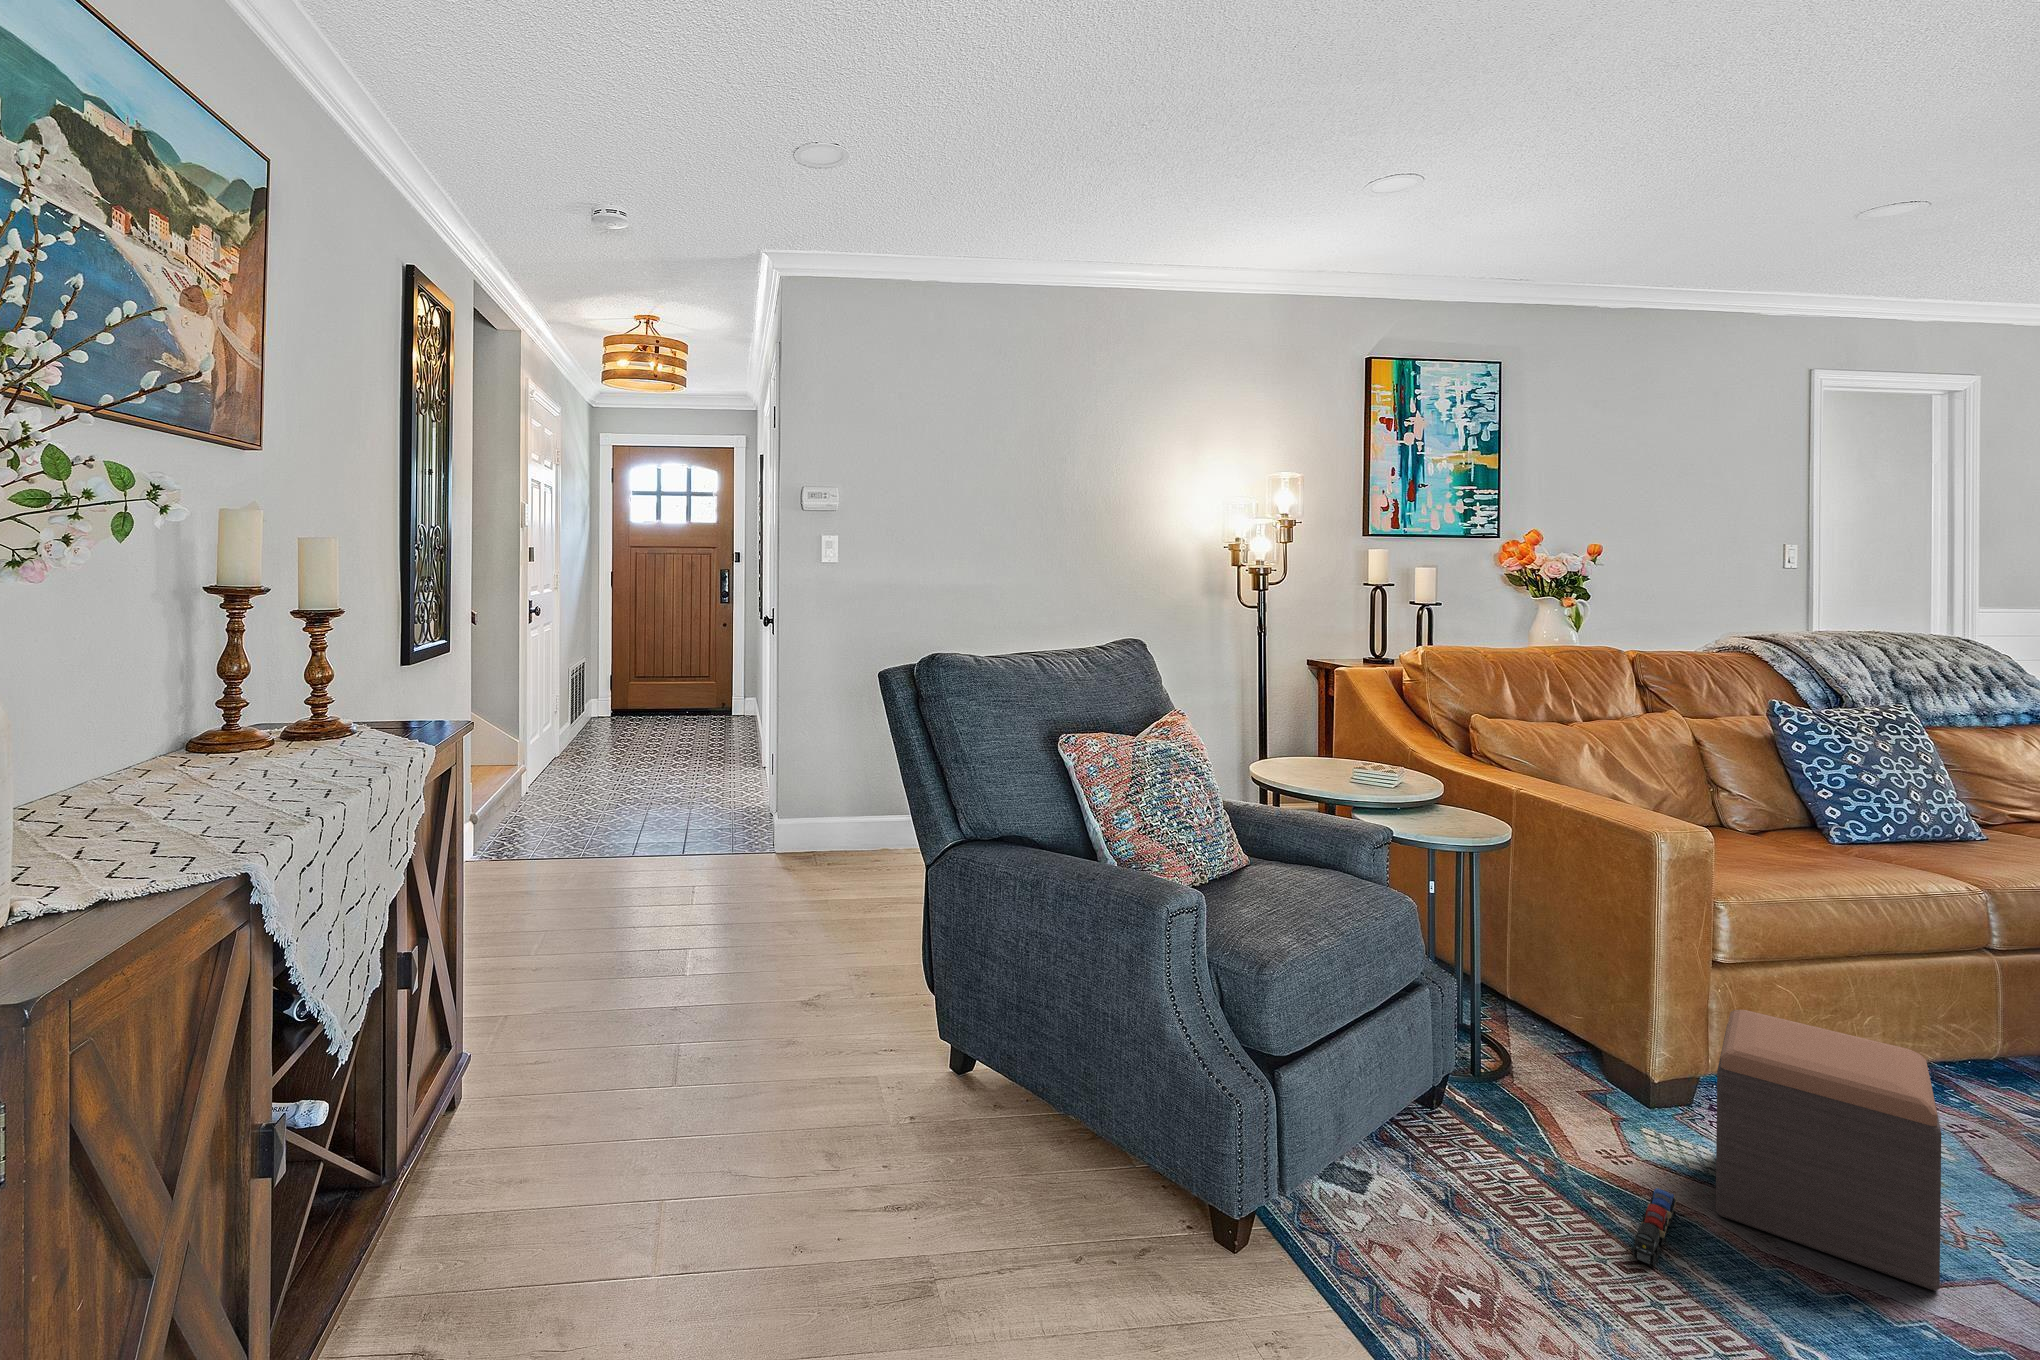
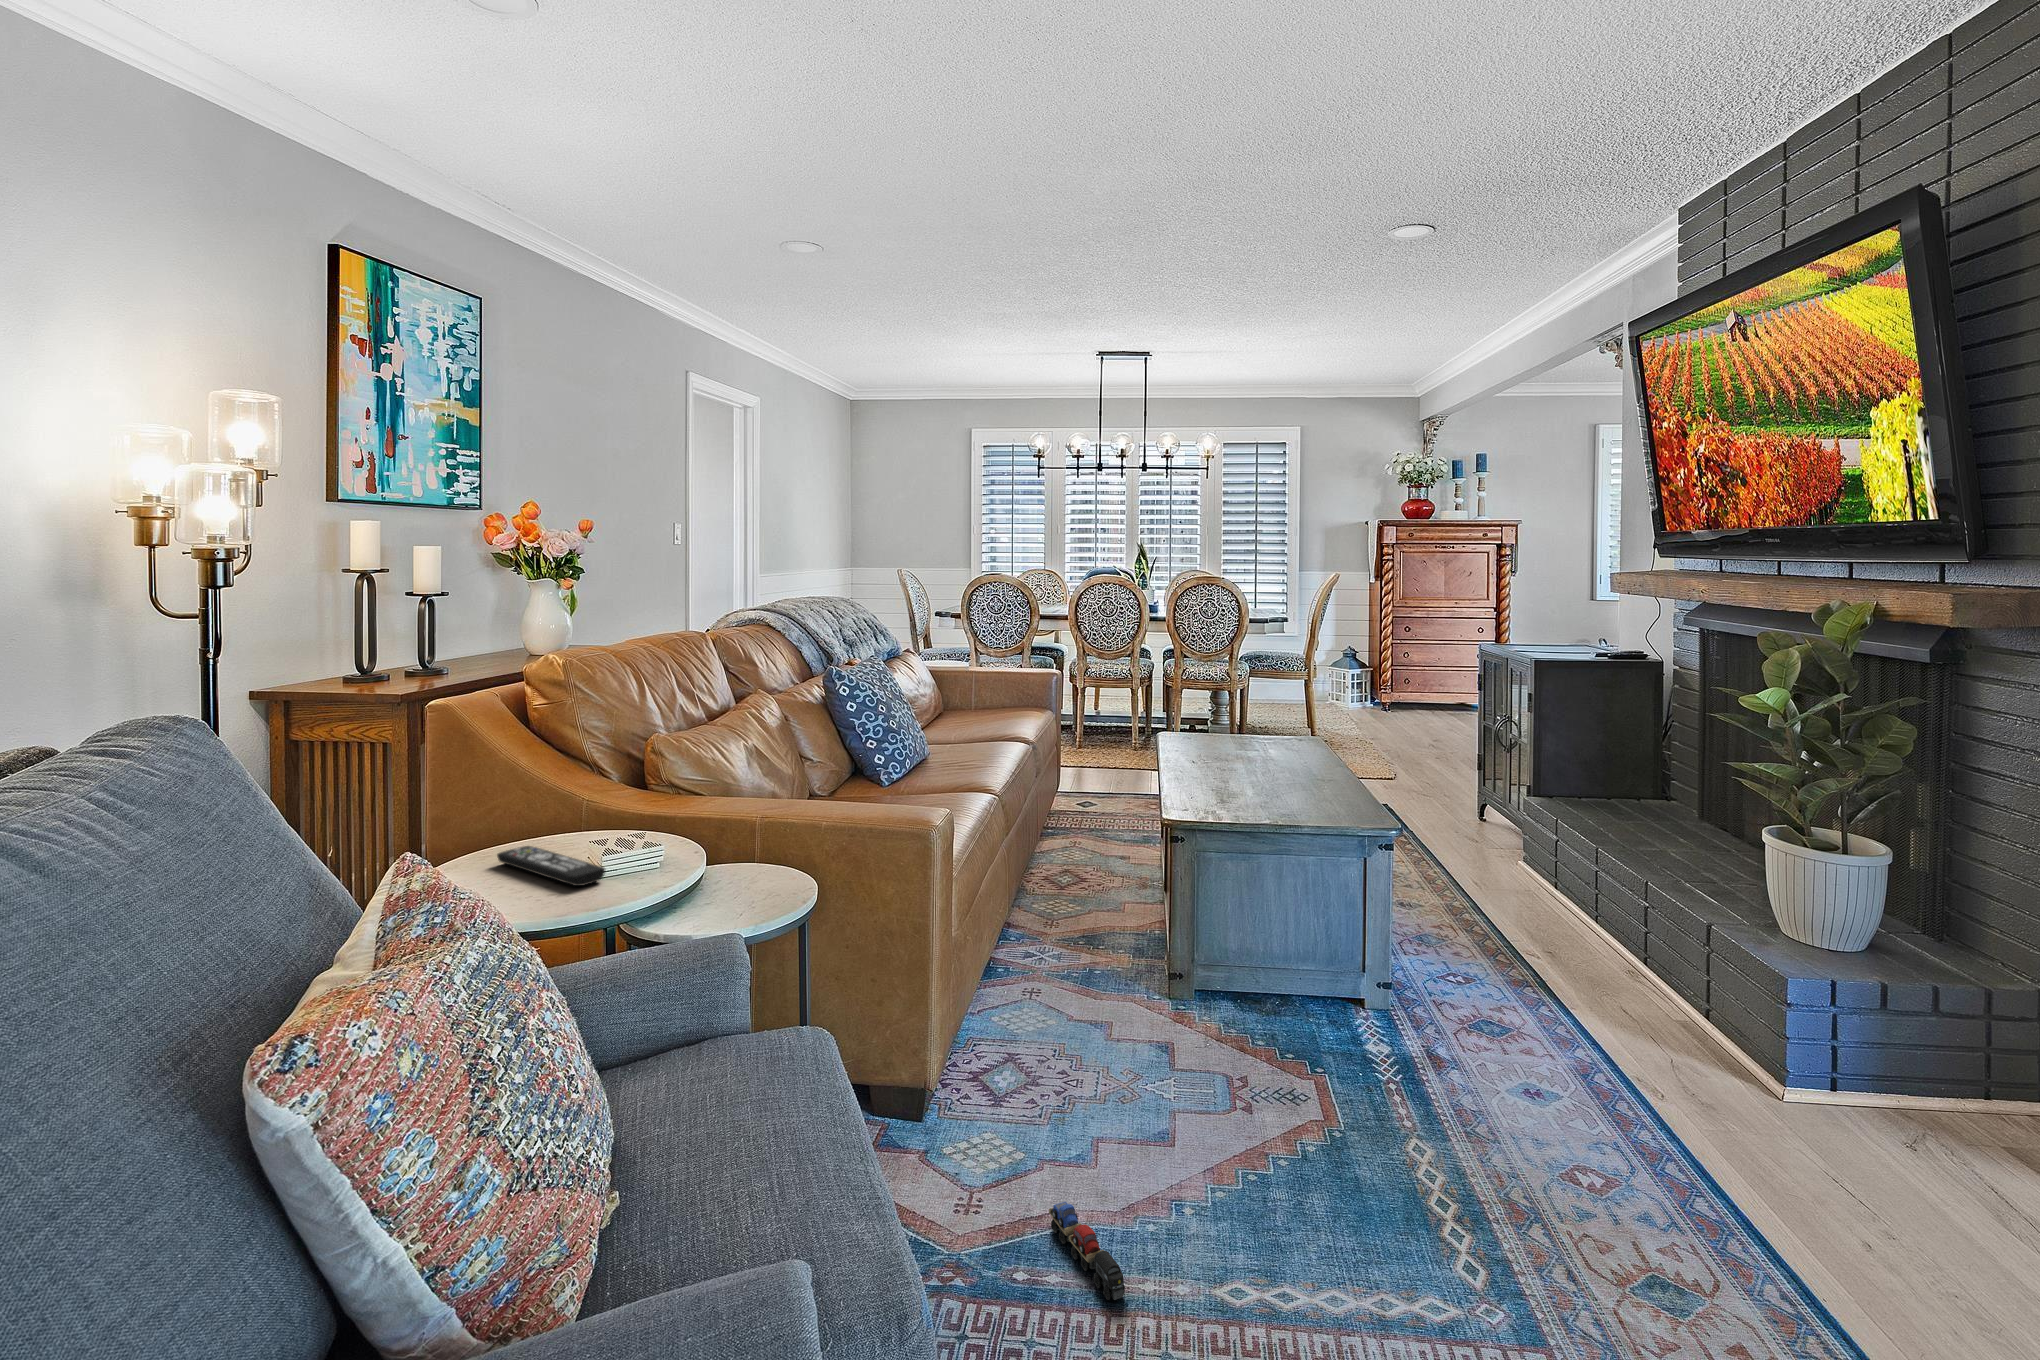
remote control: none [1316,765,1356,792] -> present [497,846,605,886]
footstool: present [1716,1010,1941,1291] -> none [1008,954,1199,1194]

